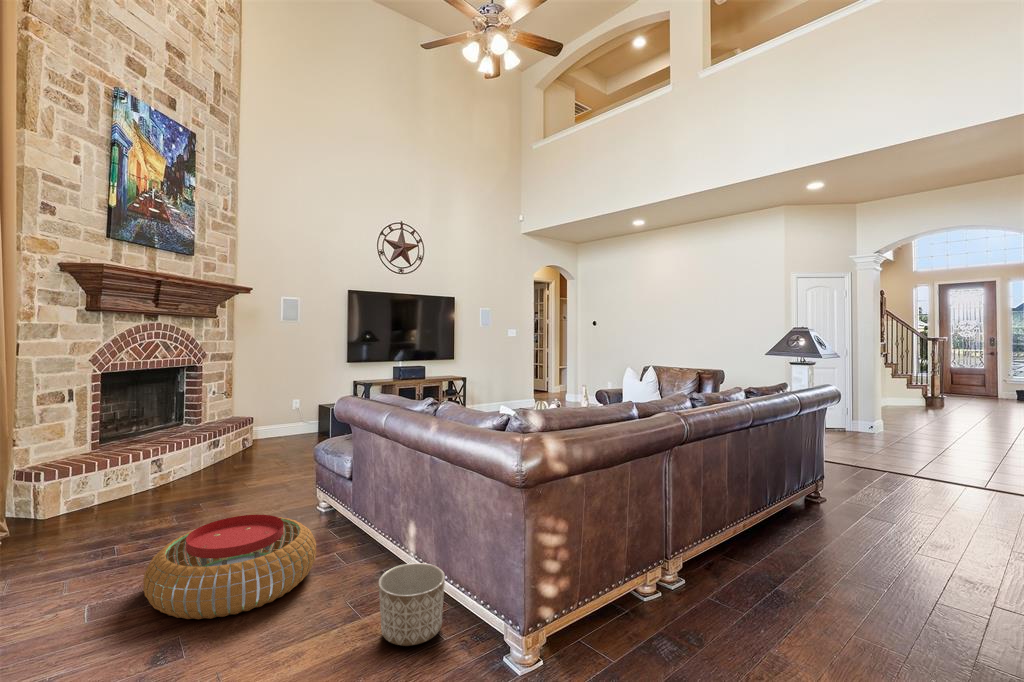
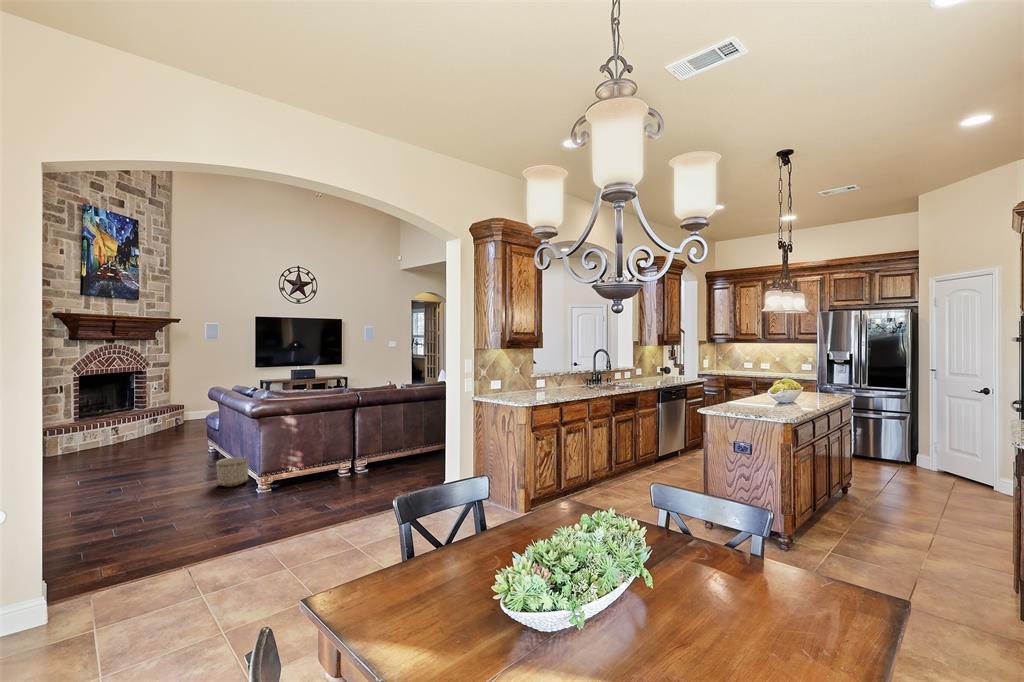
pouf: present [143,515,316,619] -> none [109,444,199,484]

